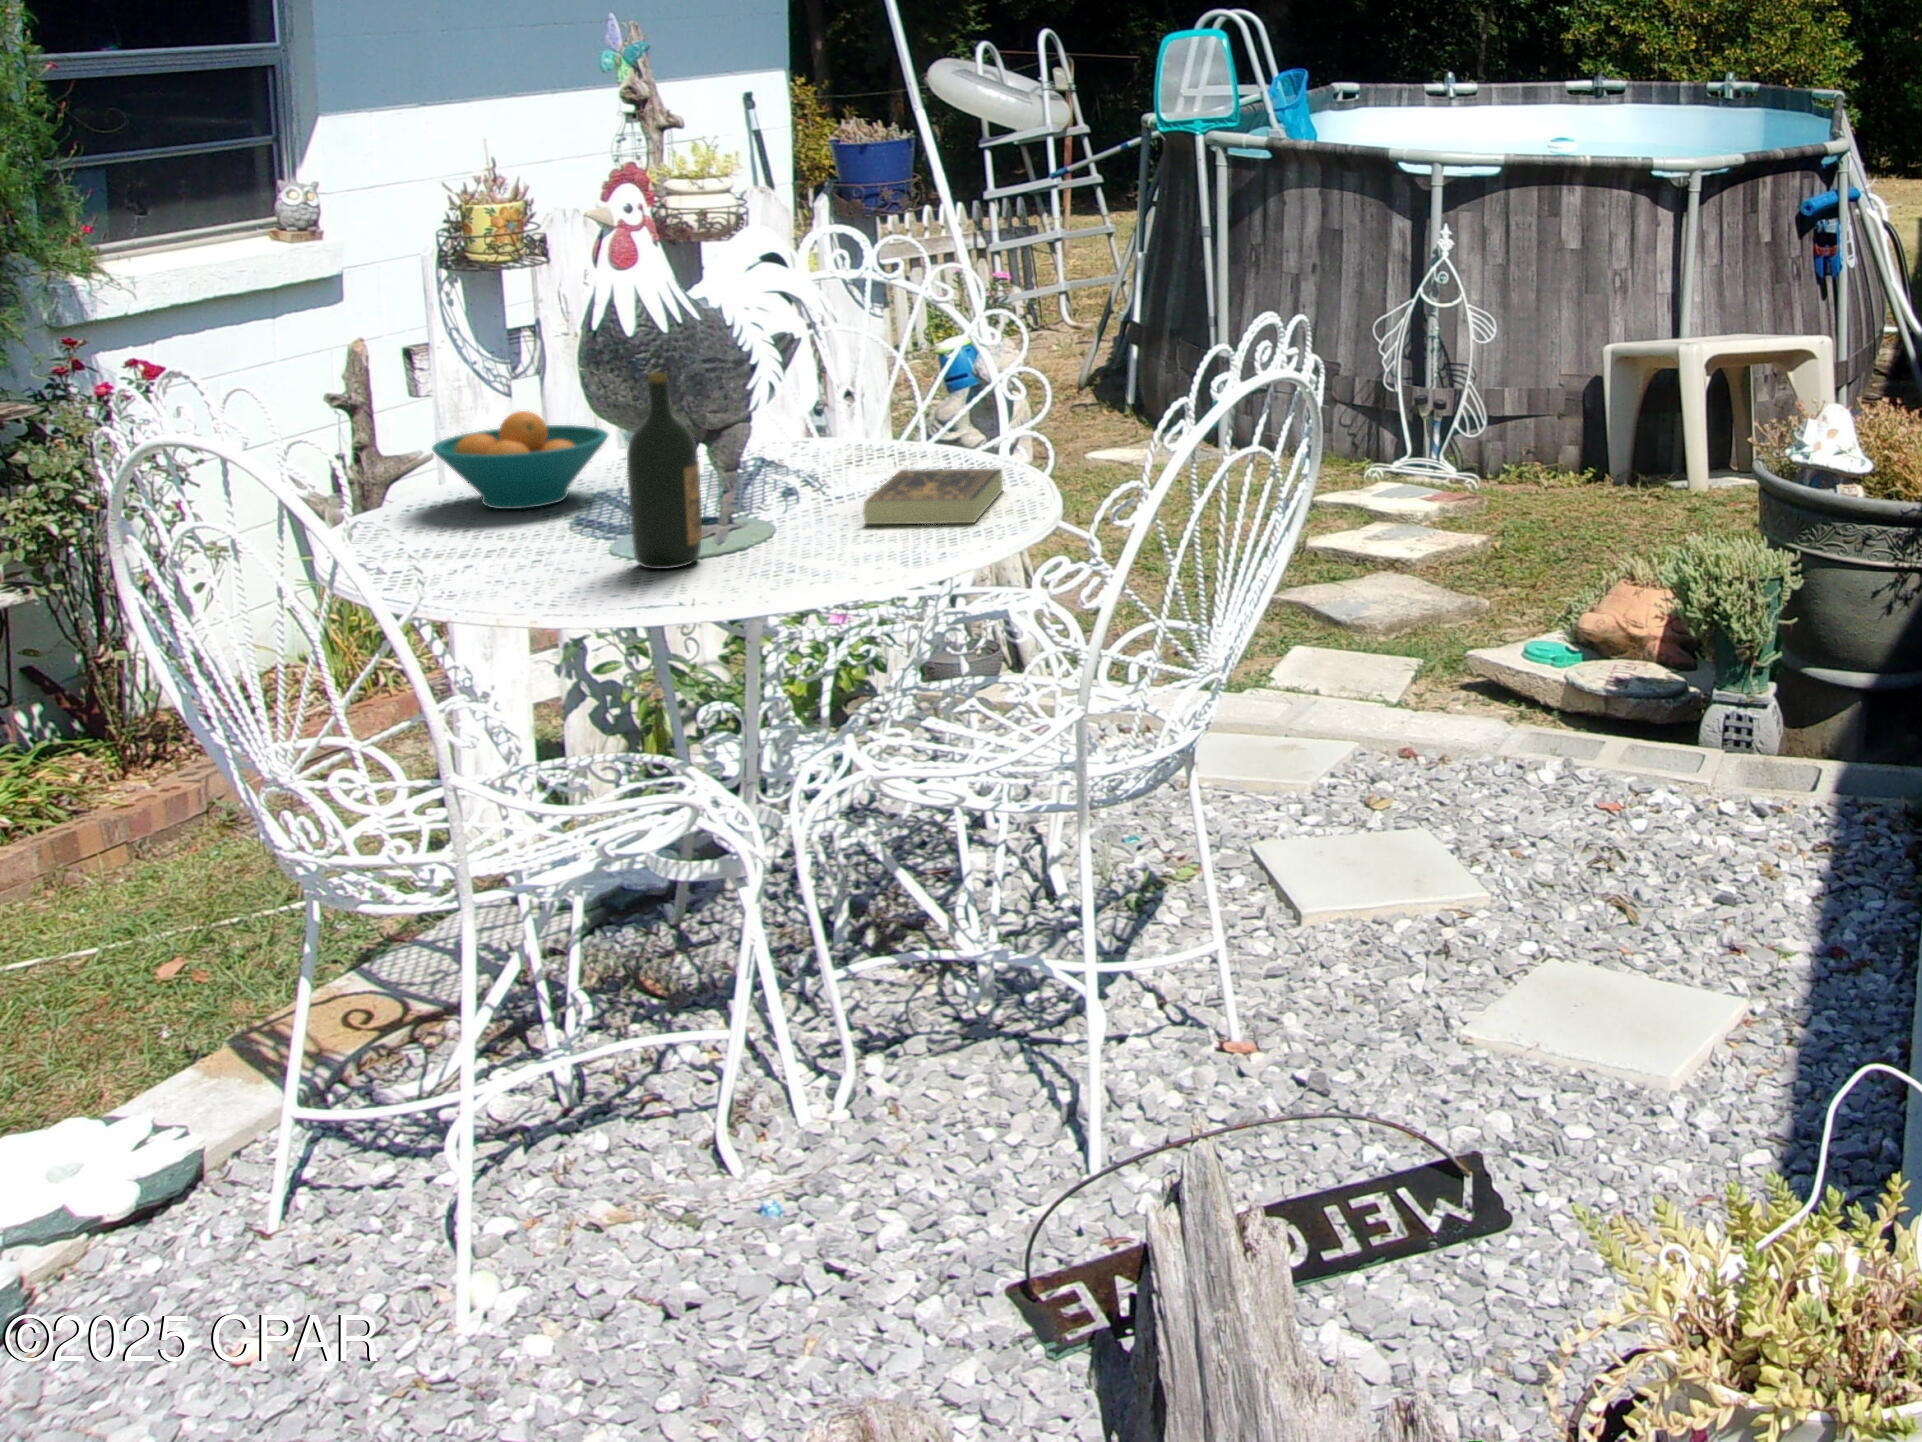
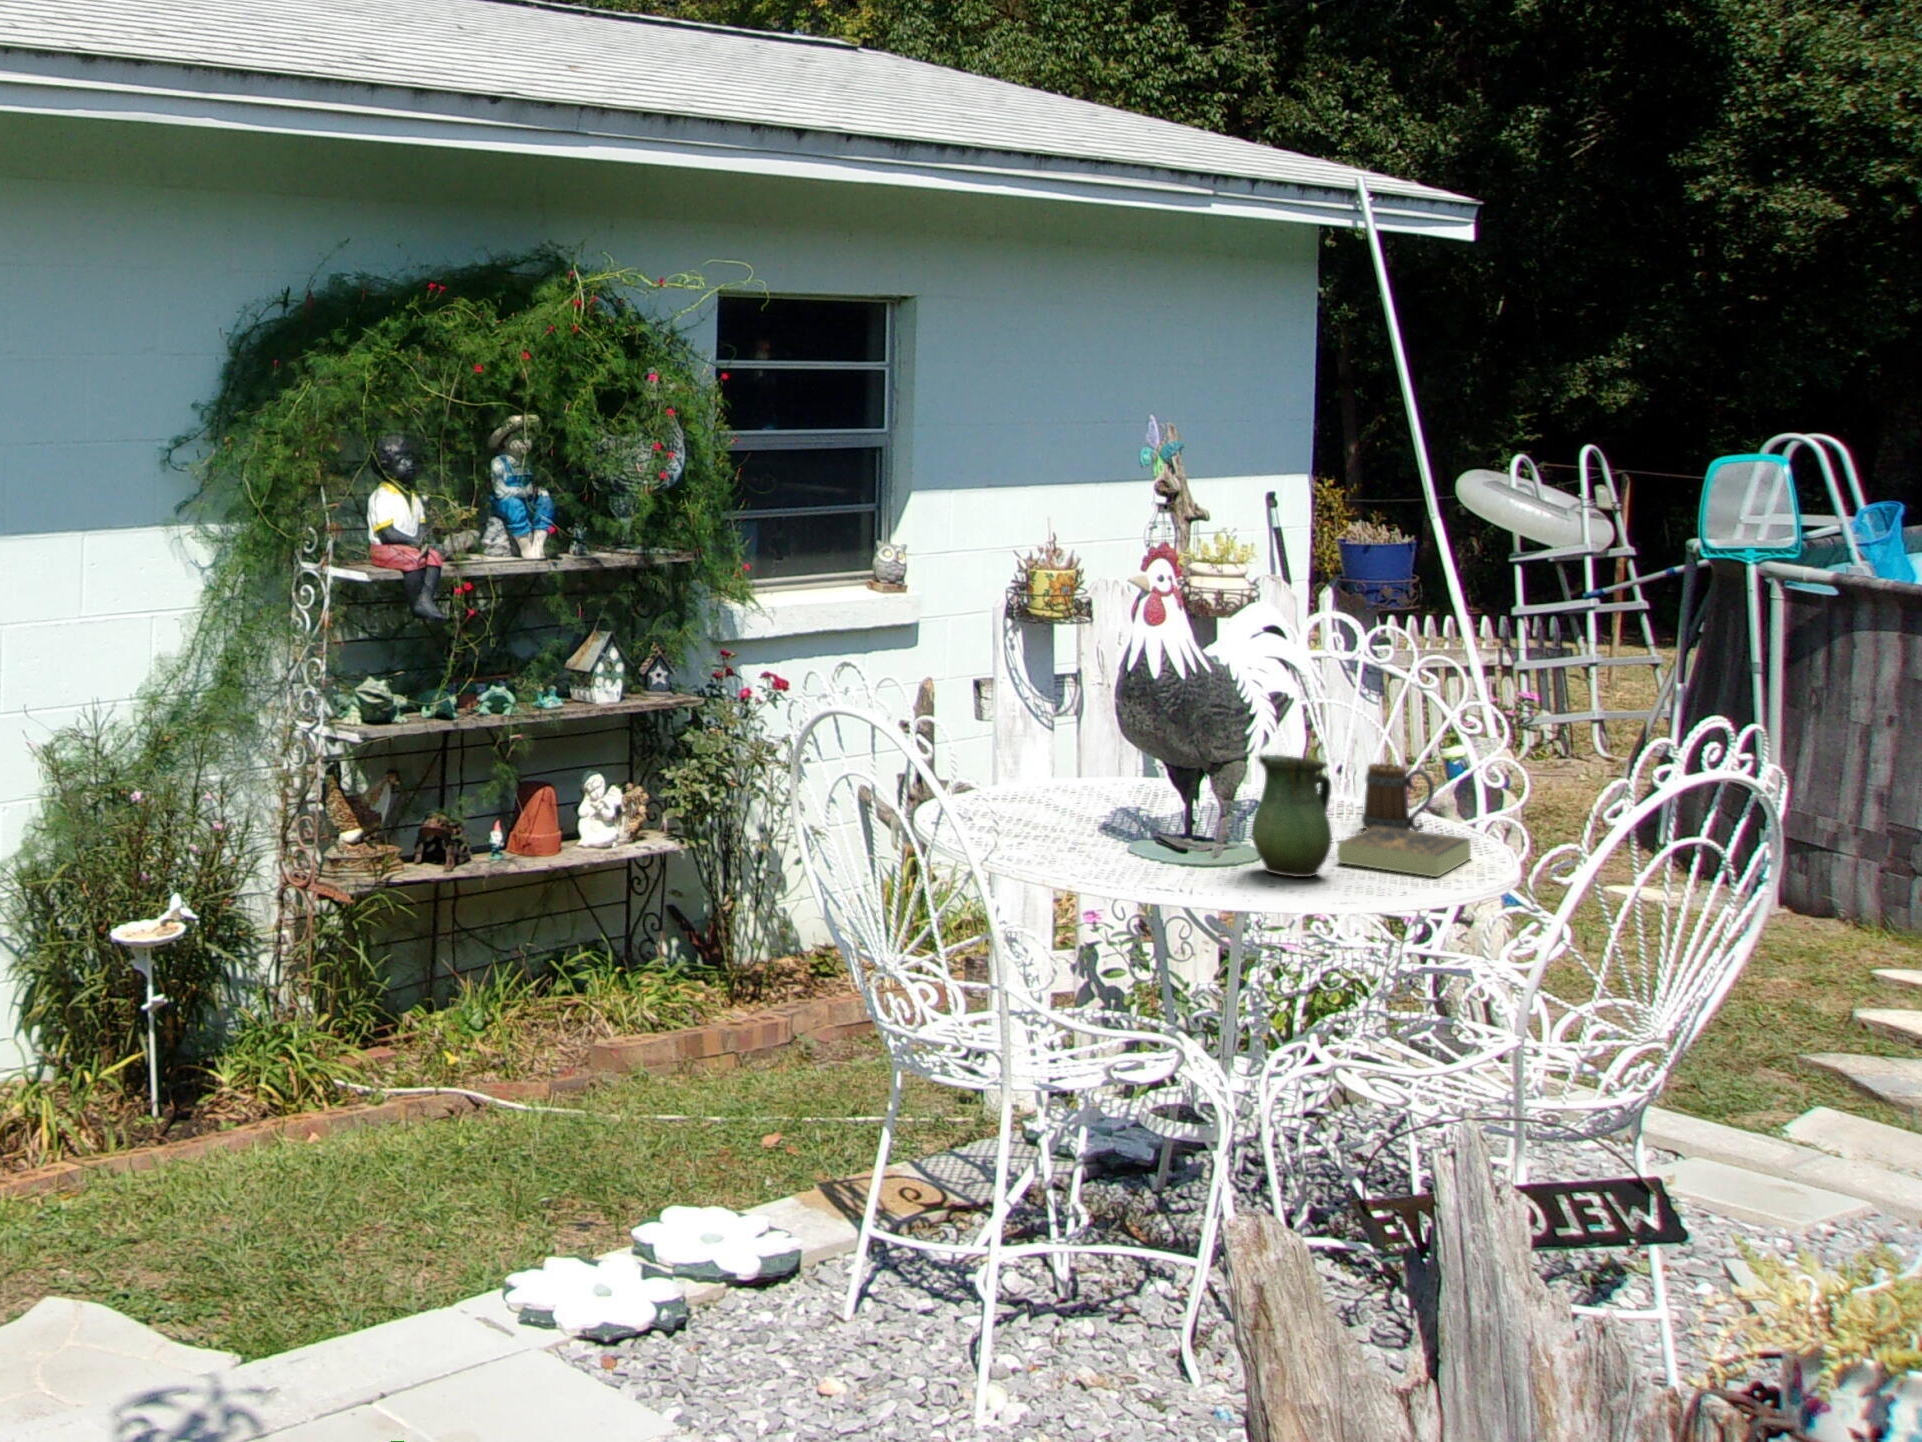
wine bottle: present [627,371,702,569] -> none [1145,705,1202,867]
mug: none [883,395,958,472] -> present [1362,763,1434,831]
fruit bowl: present [432,411,608,509] -> none [998,732,1130,811]
pitcher: none [764,413,858,556] -> present [1252,754,1332,877]

